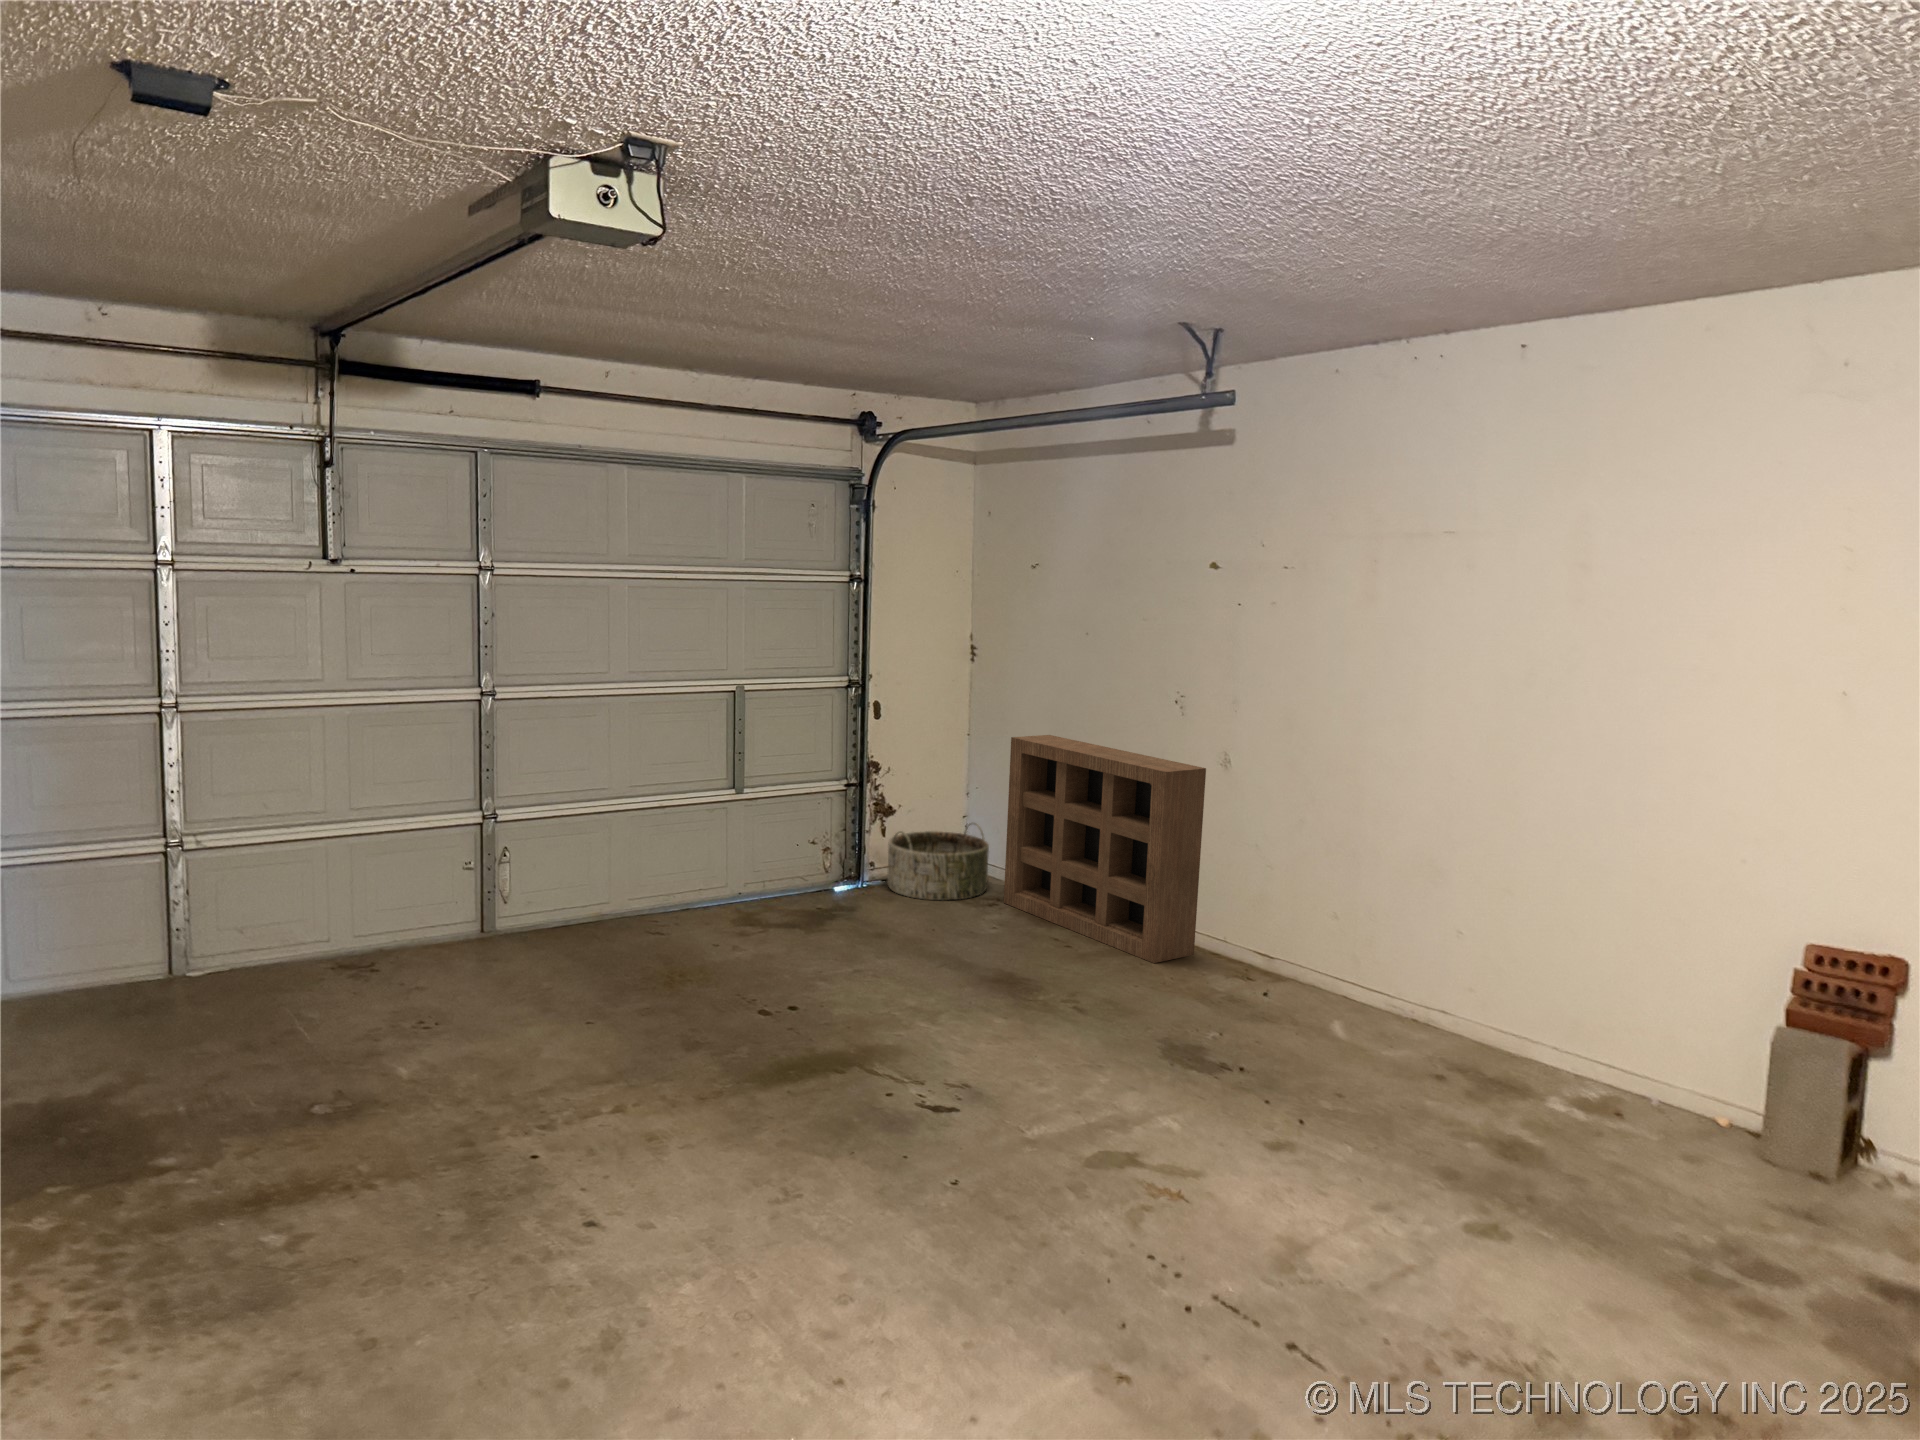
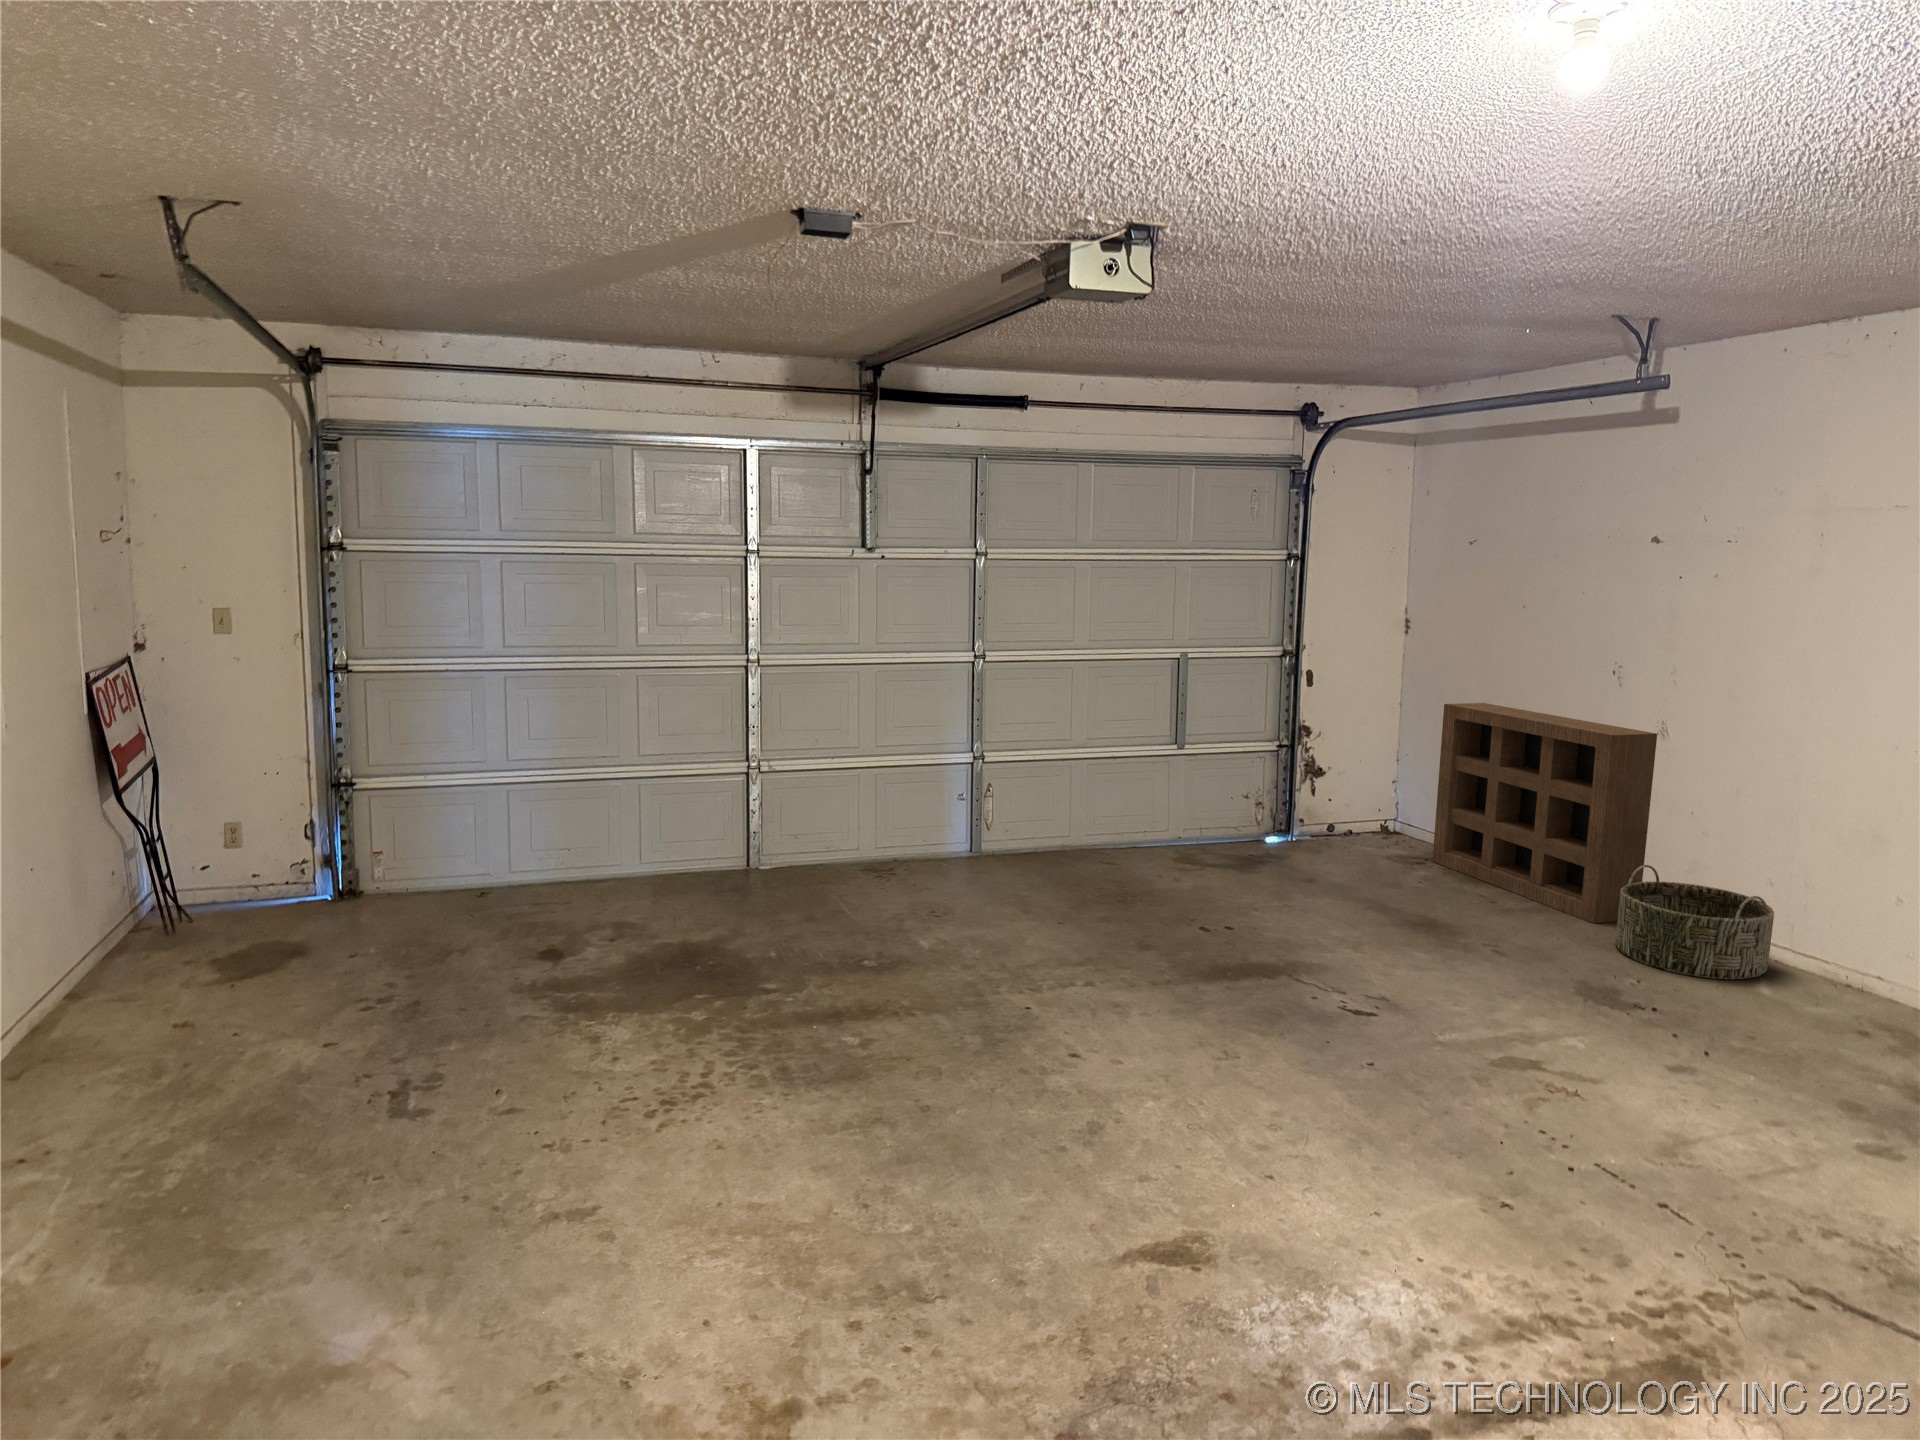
basket: present [887,823,989,900] -> present [1616,865,1774,979]

